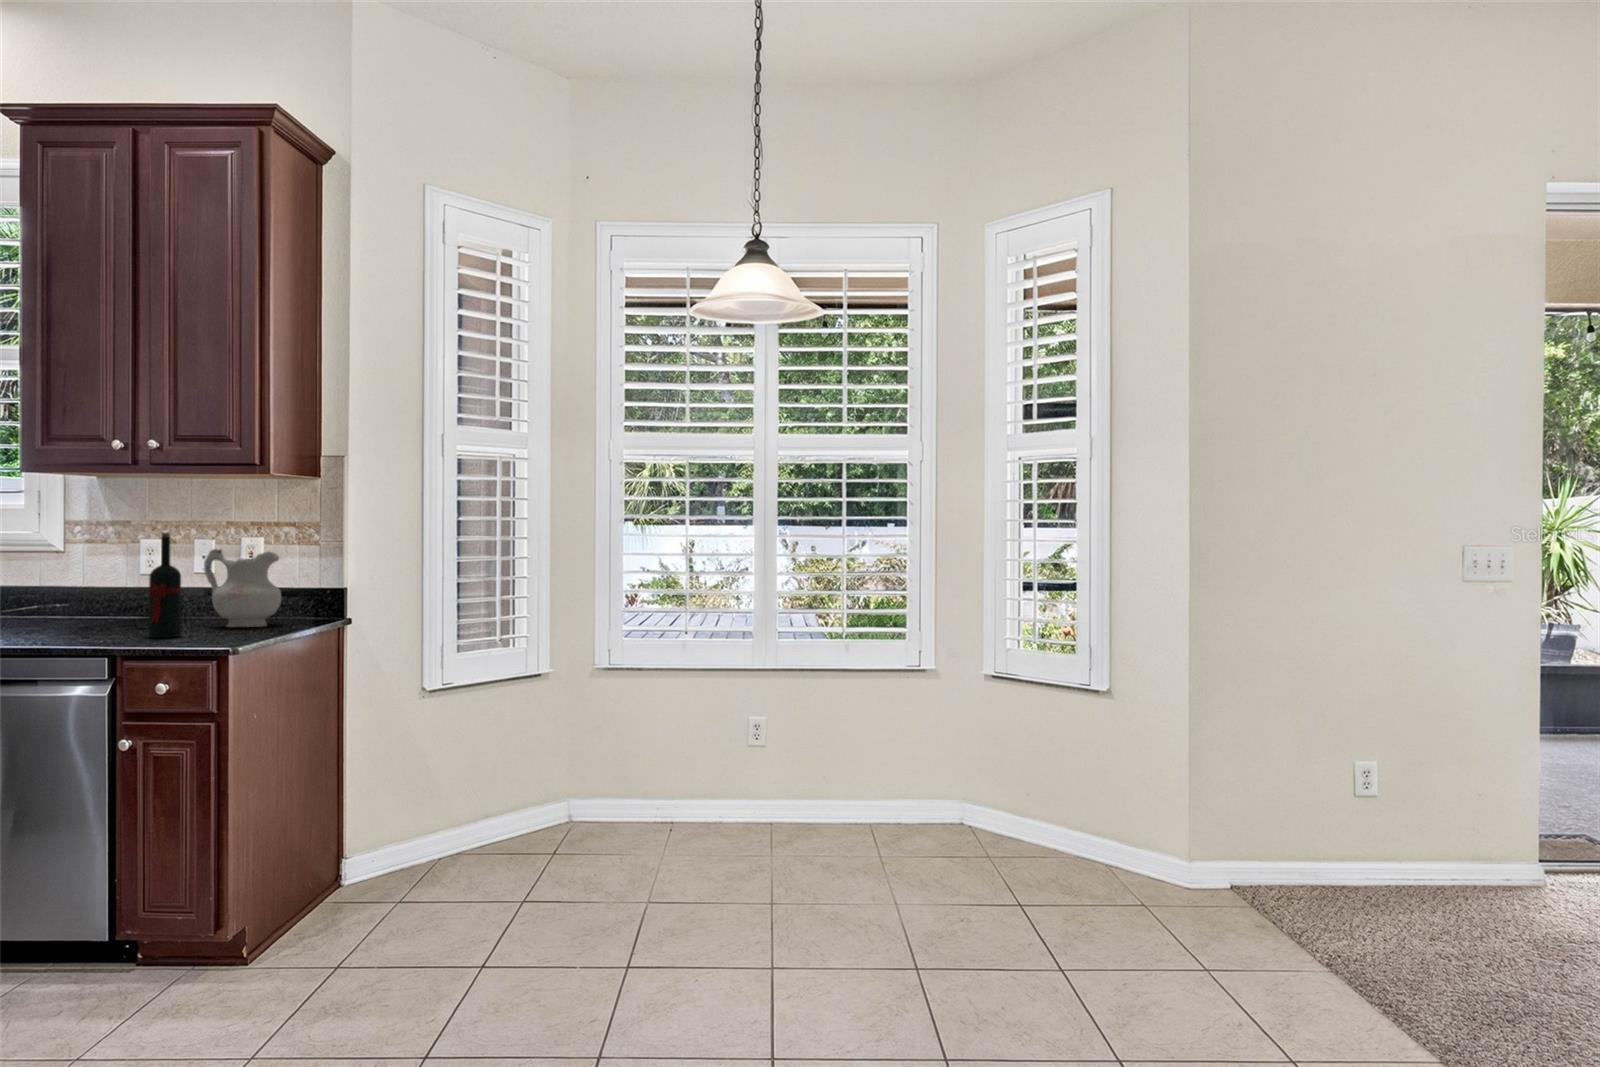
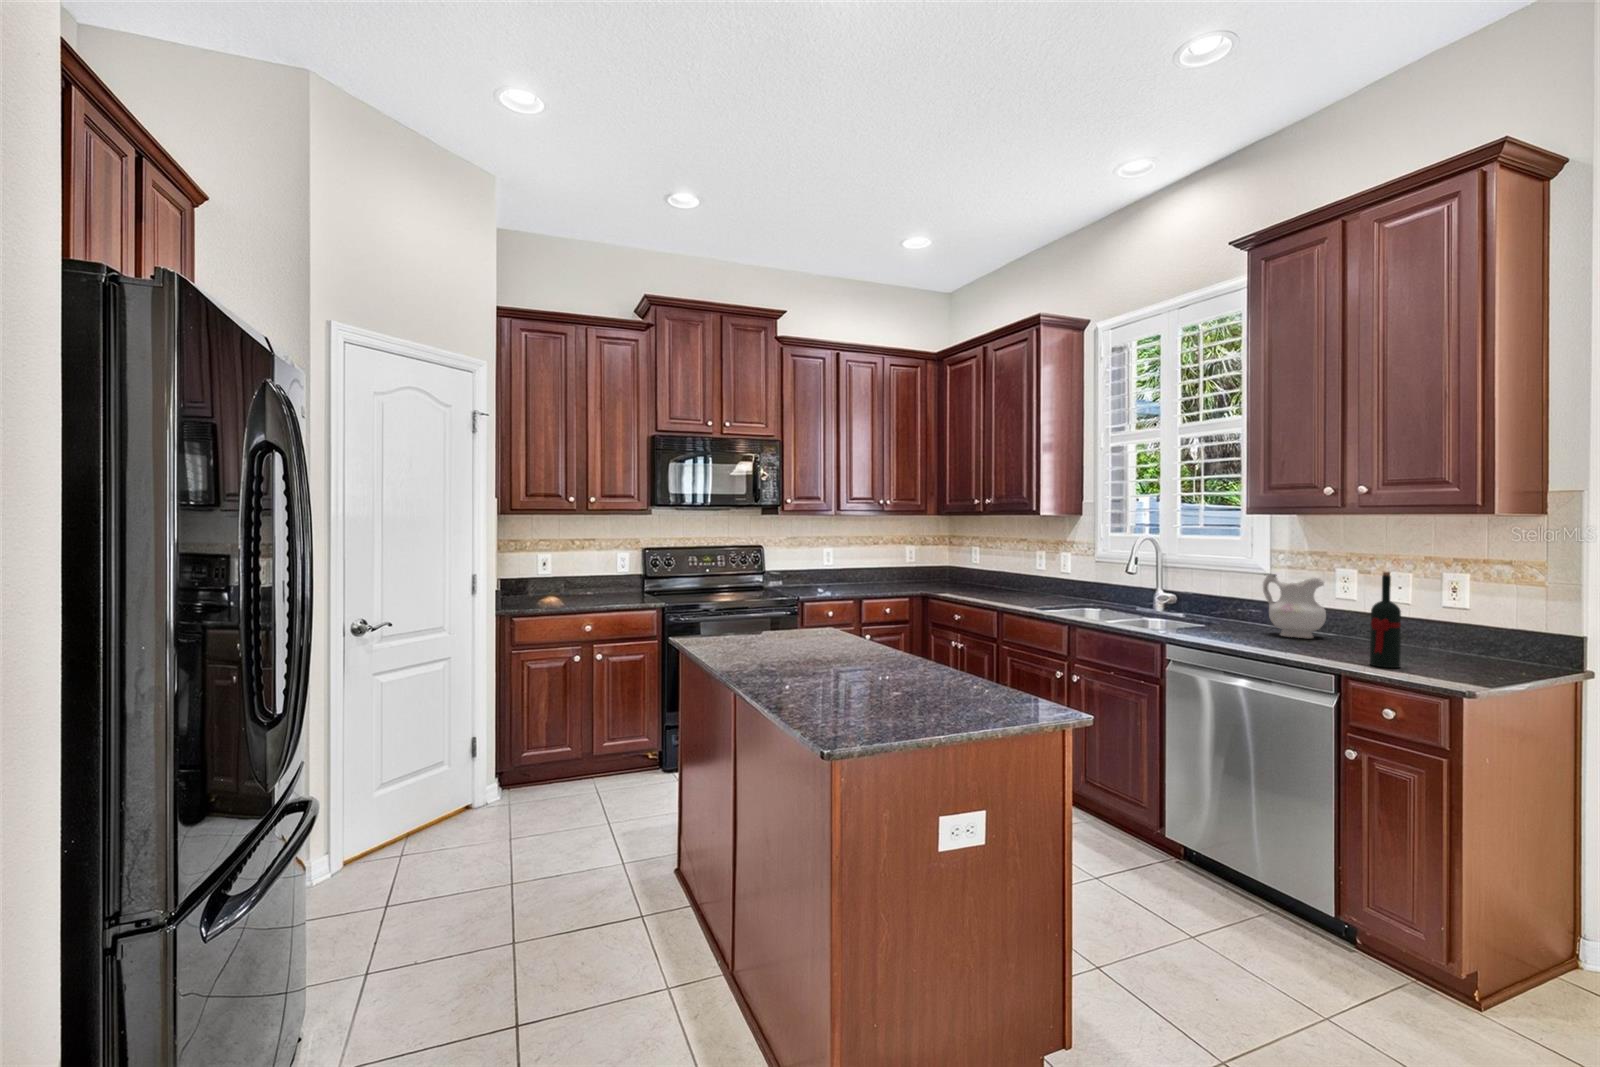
ceramic pitcher: present [204,549,281,627] -> present [1263,574,1326,638]

